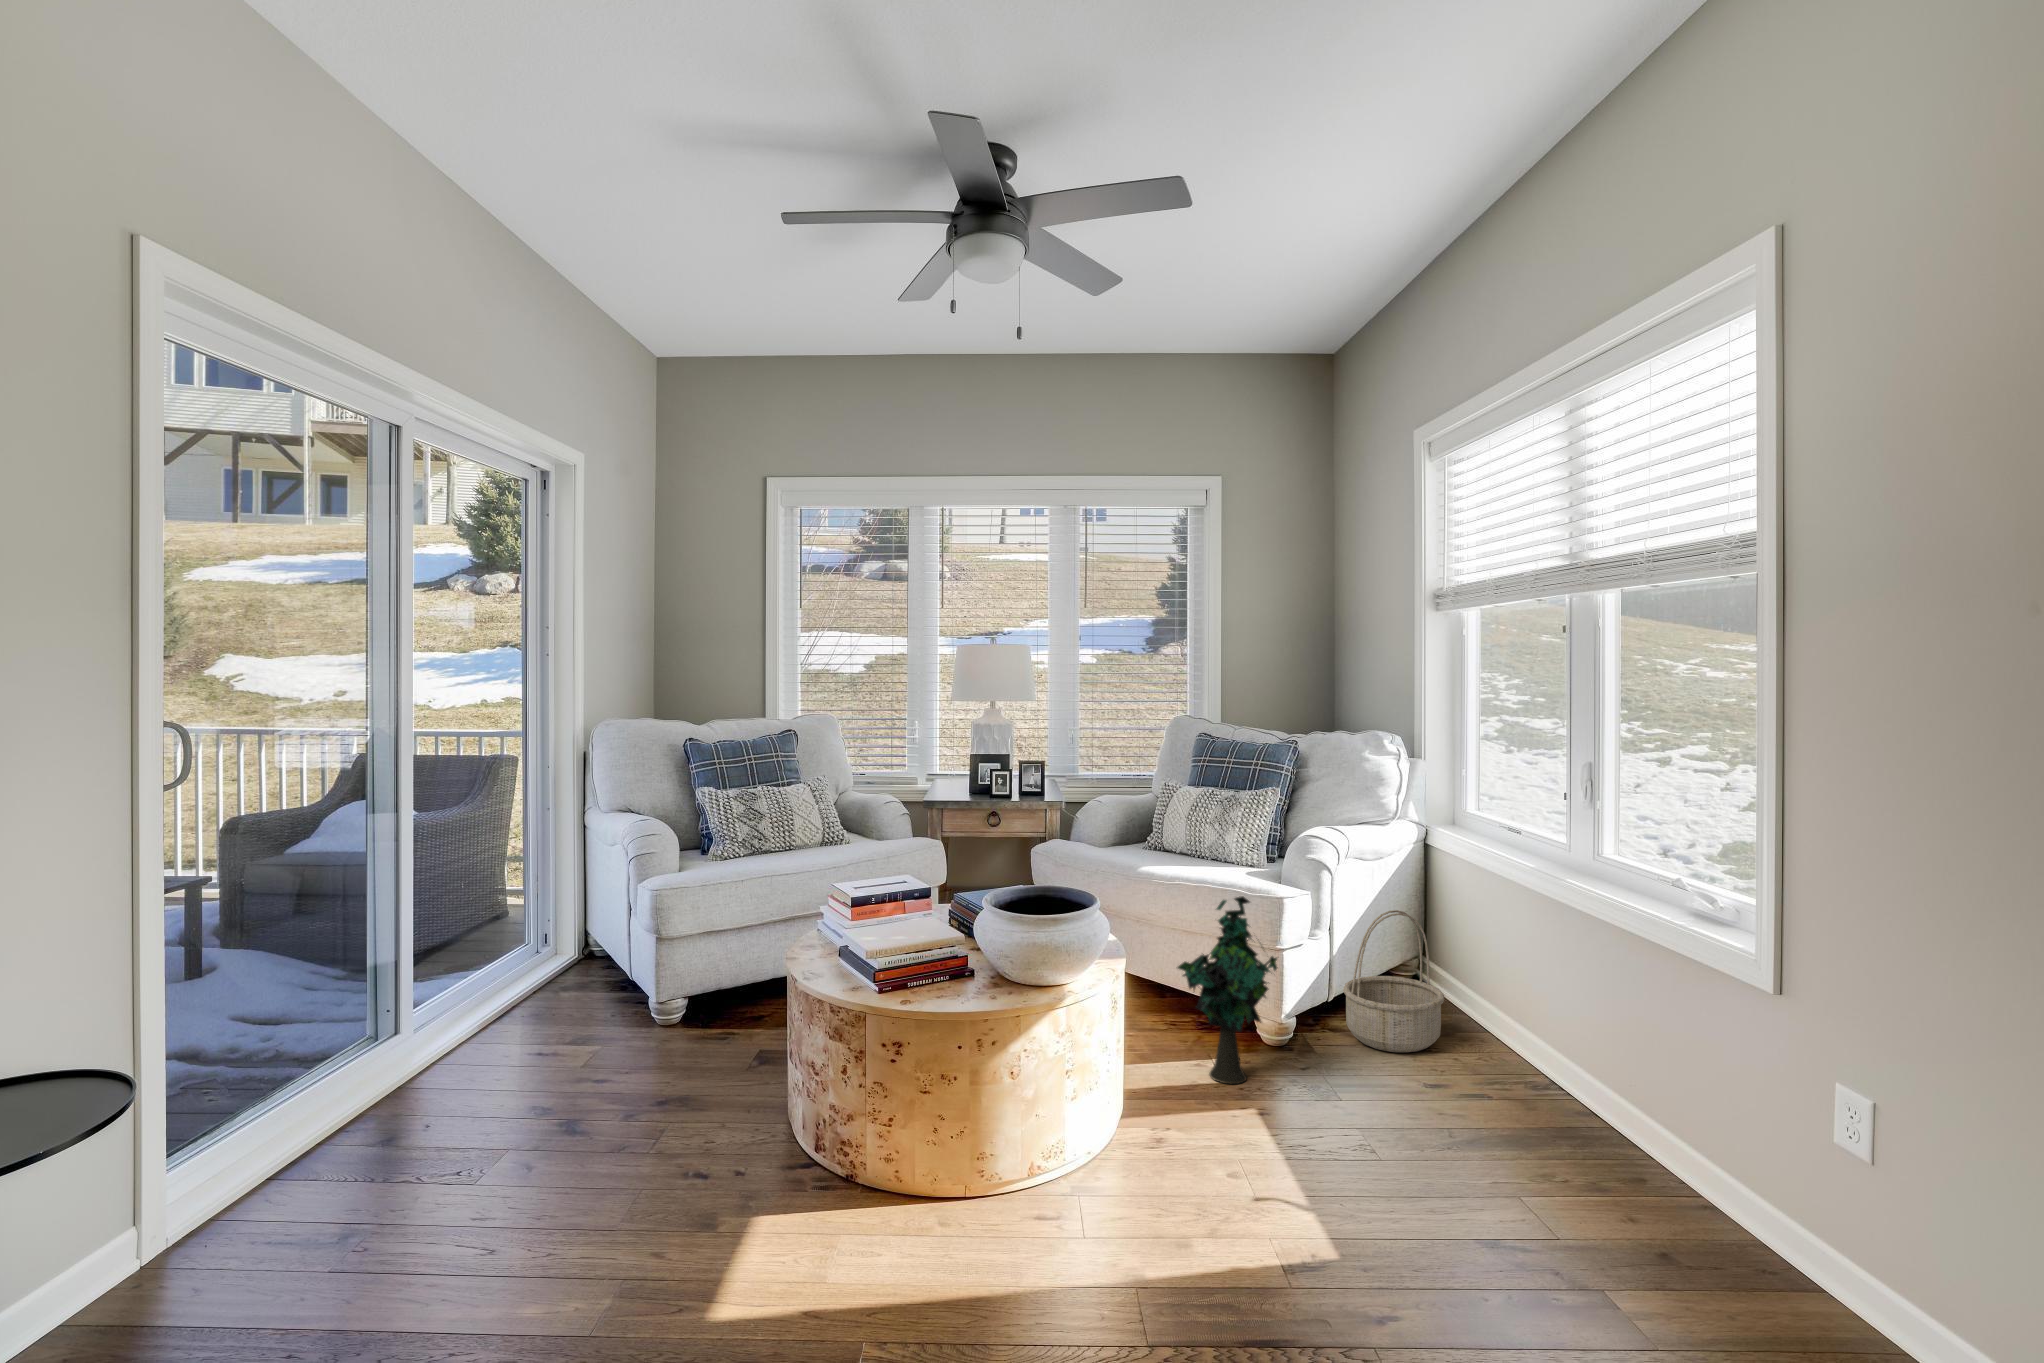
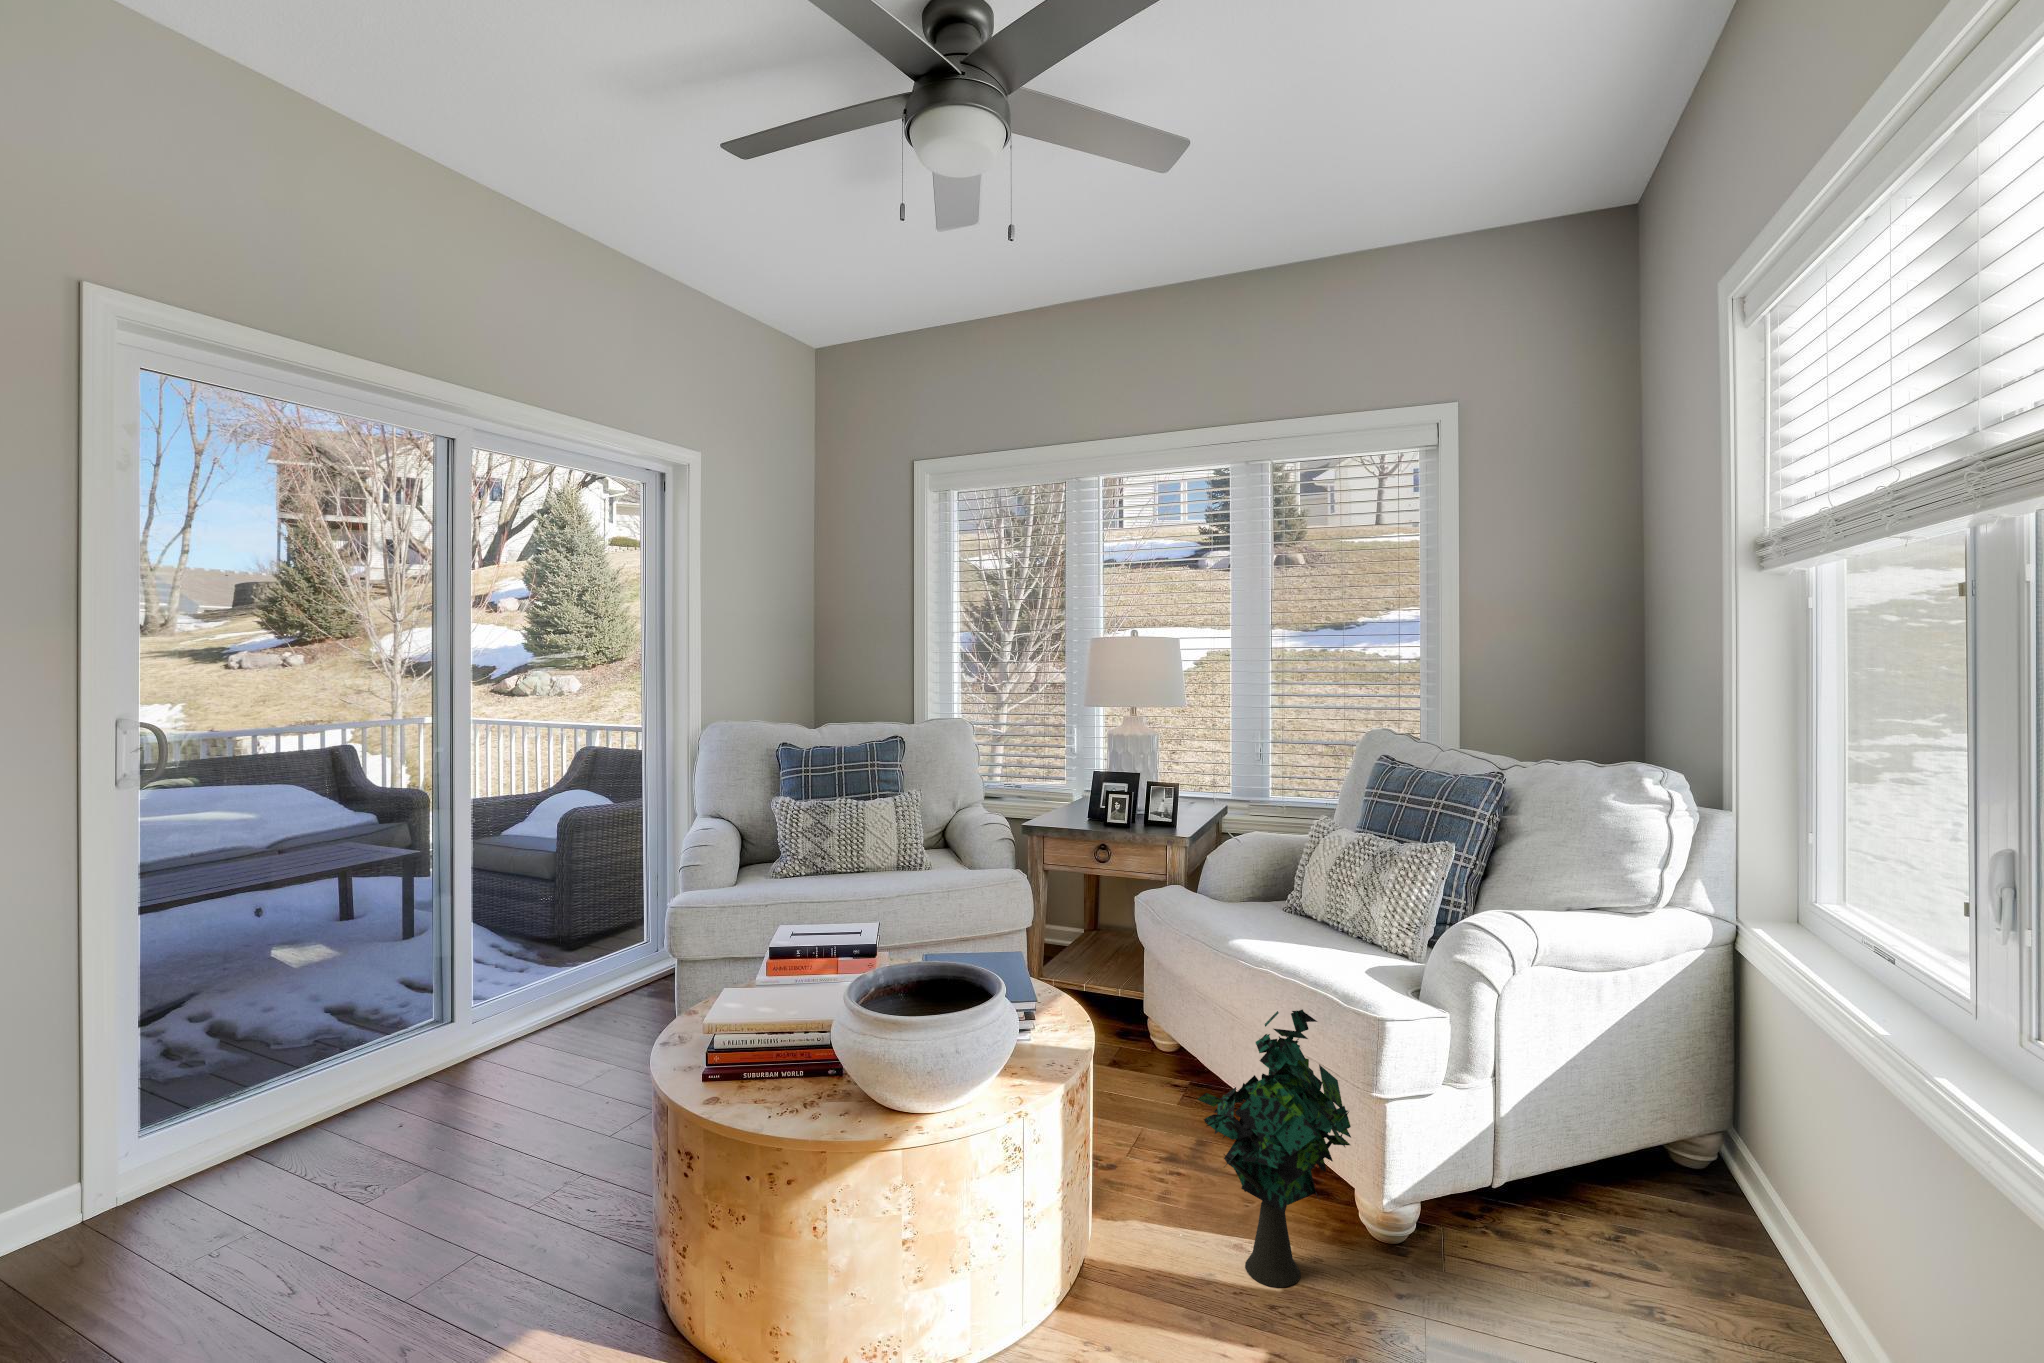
basket: present [1343,910,1444,1052] -> none [1505,1061,1686,1299]

